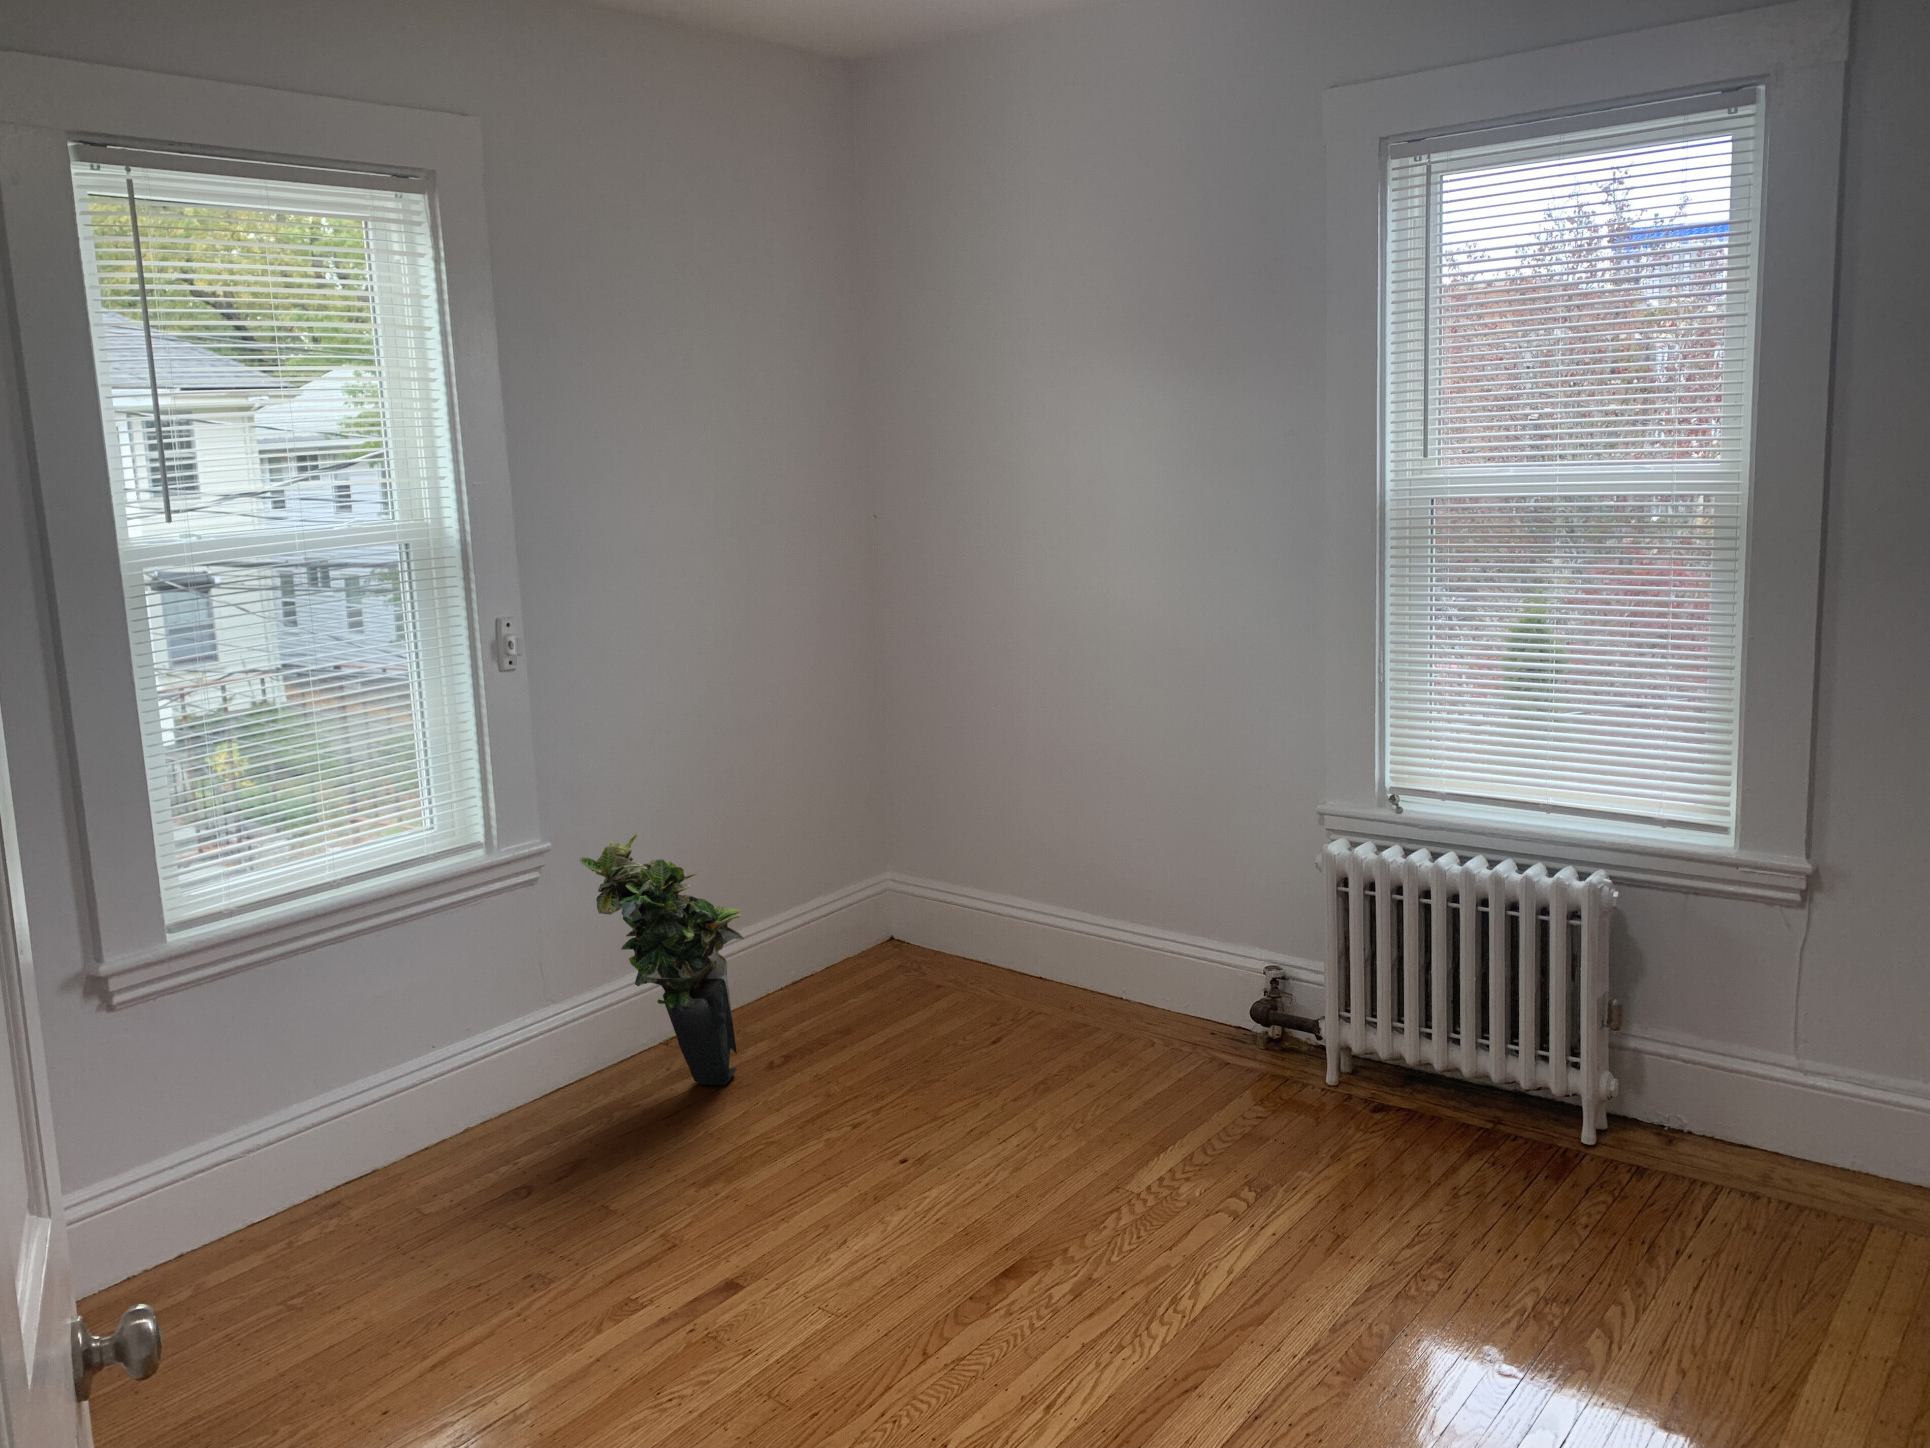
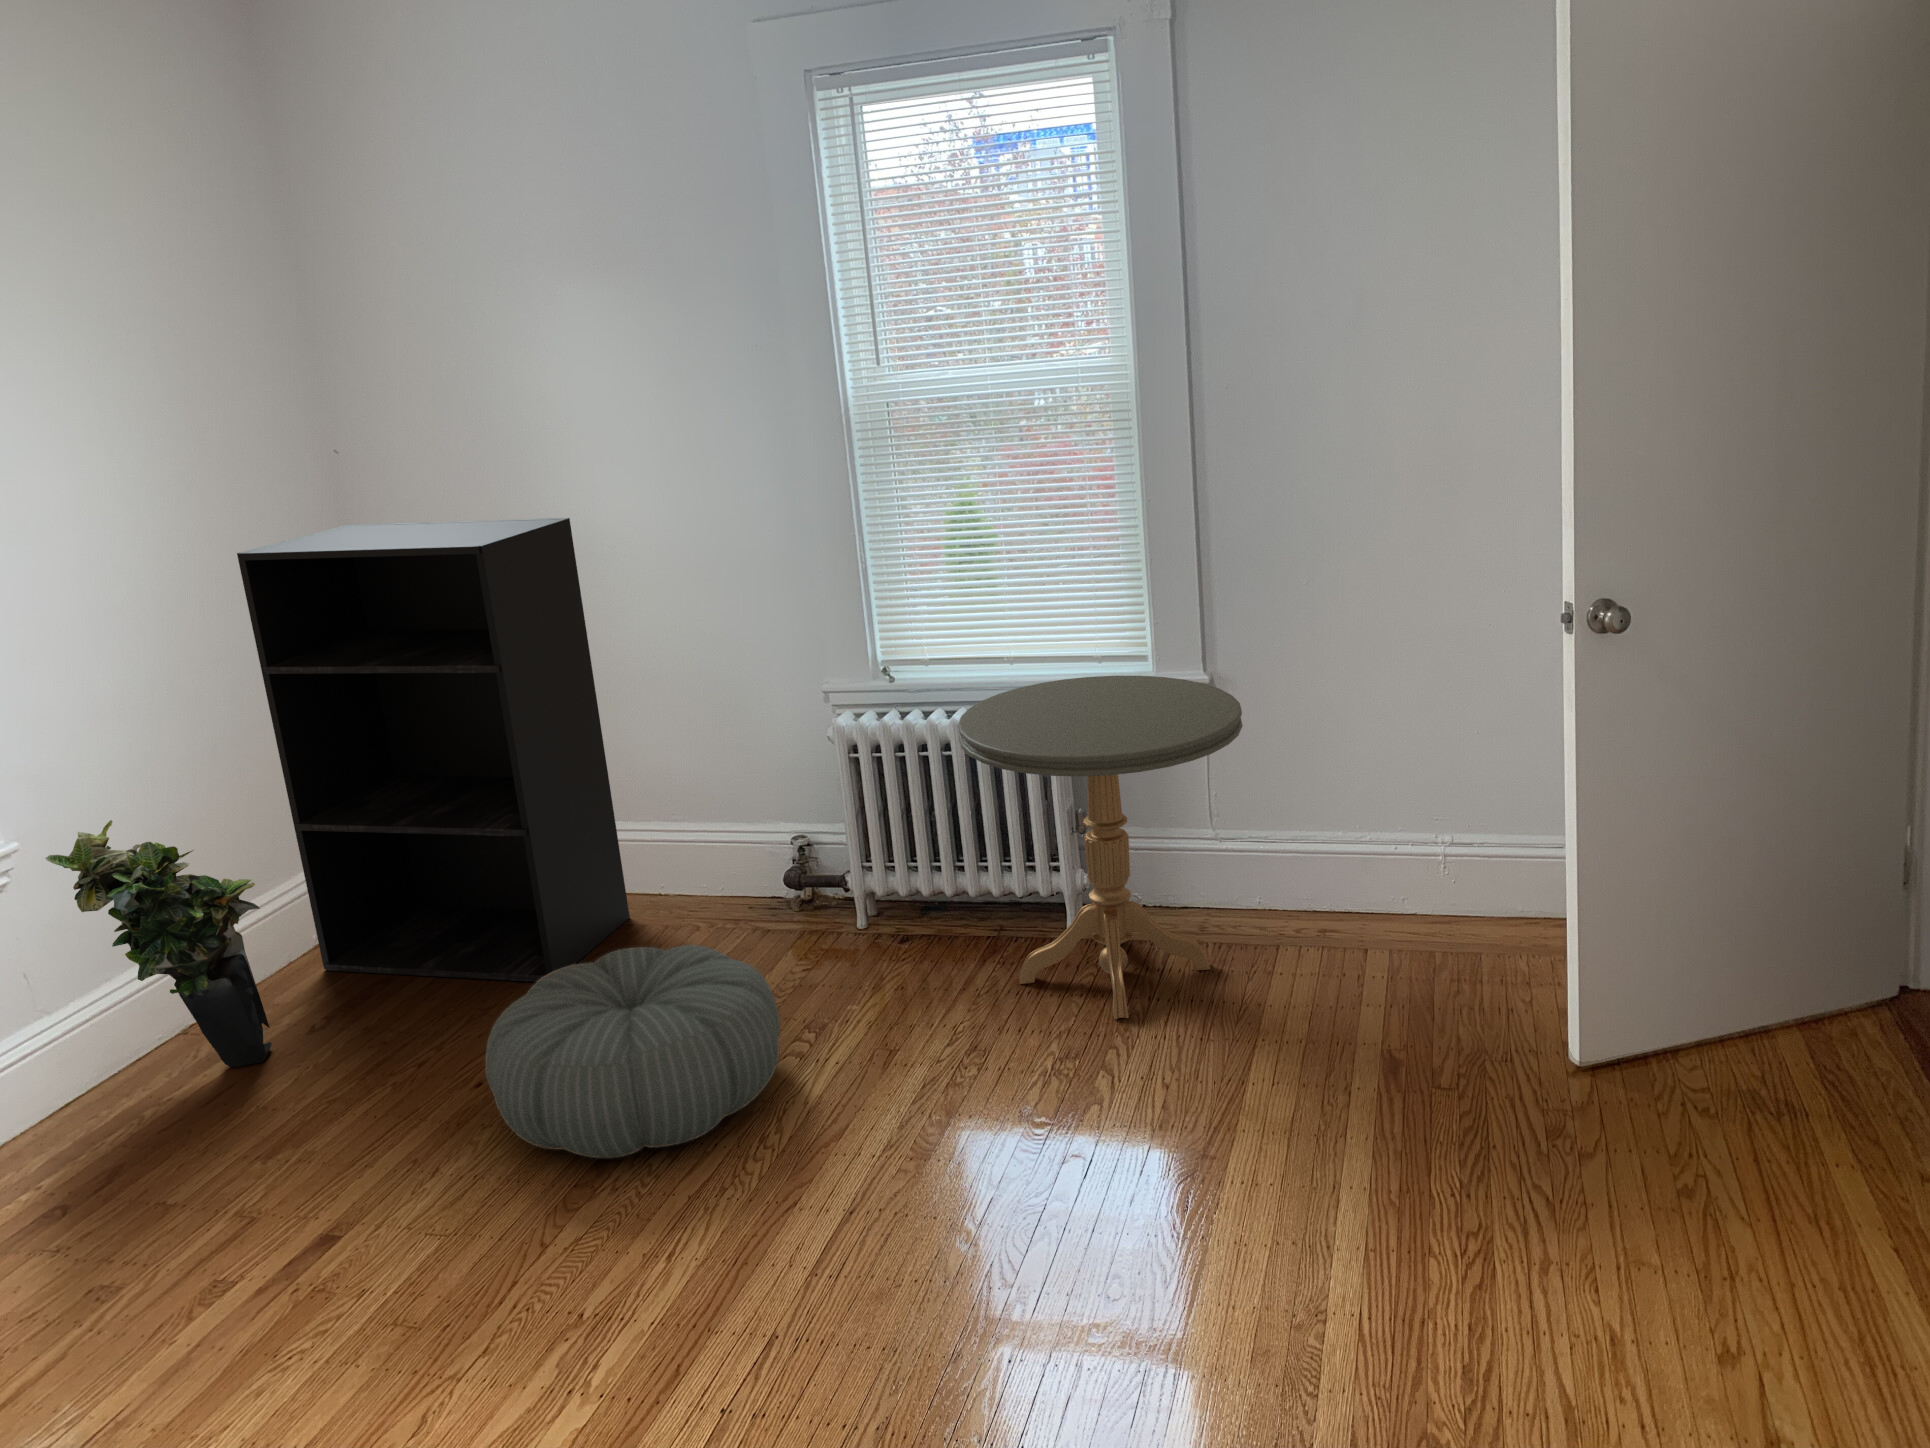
bookshelf: none [776,590,1085,1069] -> present [237,518,630,982]
side table: none [1467,839,1861,1274] -> present [958,676,1242,1019]
pouf: none [906,1051,1215,1282] -> present [485,945,780,1158]

